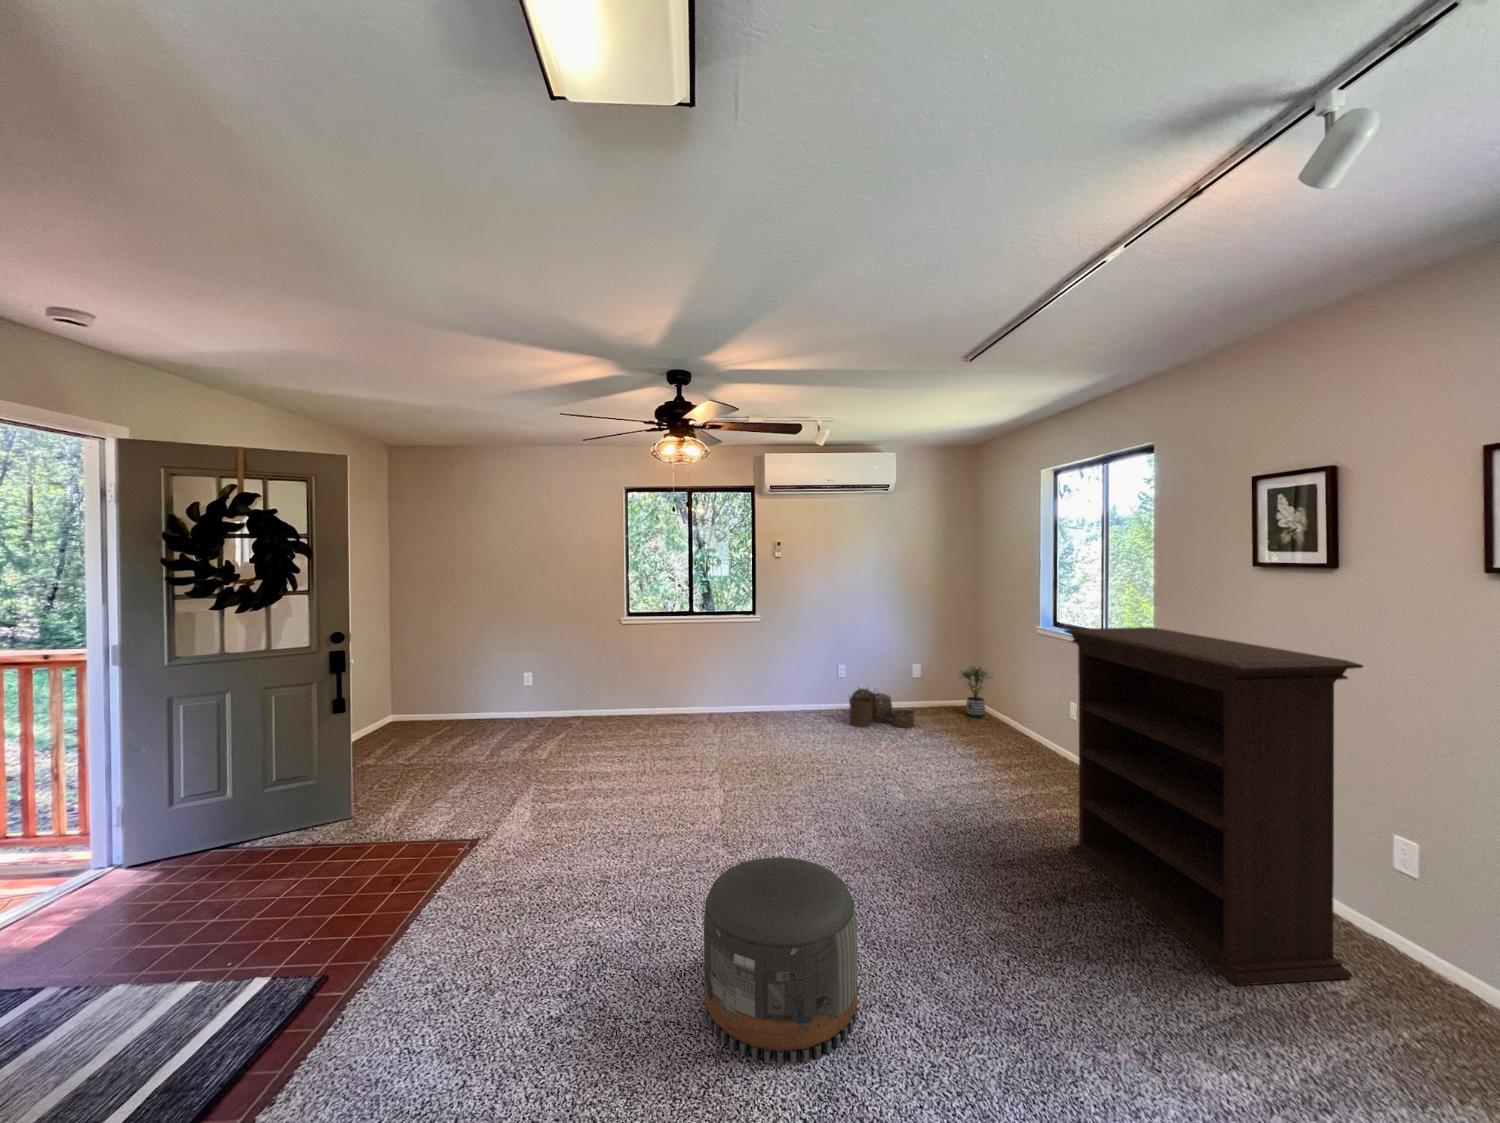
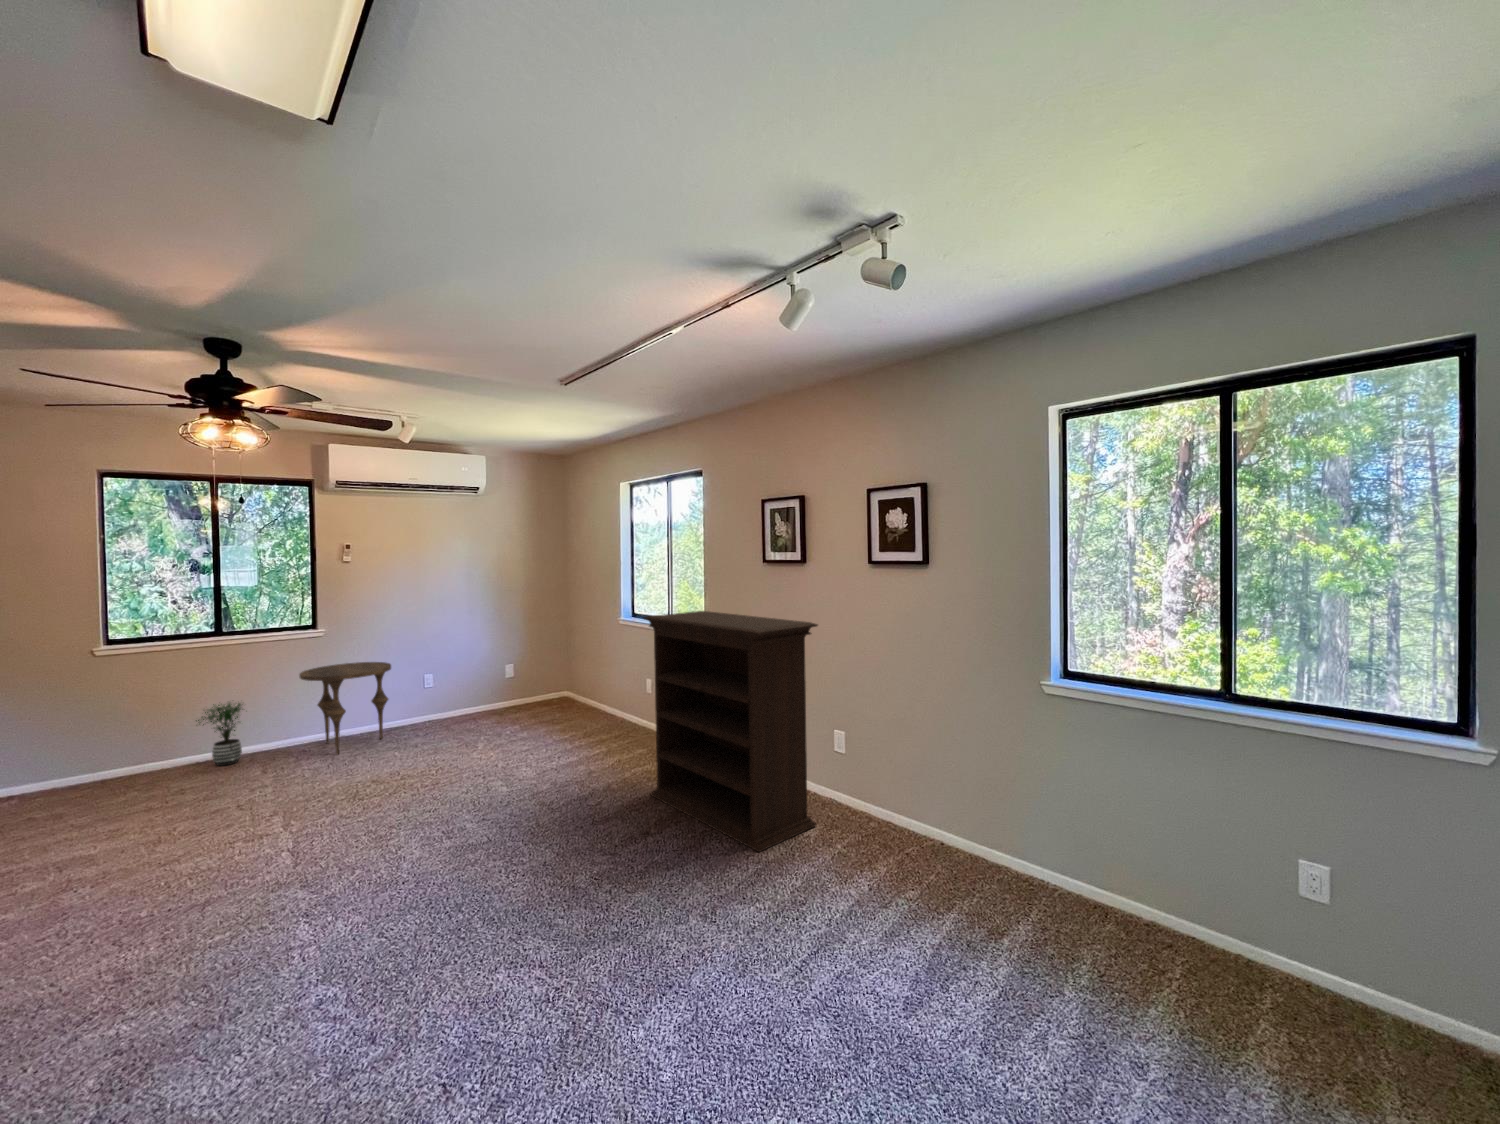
side table: none [741,647,810,728] -> present [299,662,391,754]
potted plant: present [960,666,990,718] -> present [196,703,243,766]
woven basket: present [849,687,914,727] -> none [438,693,509,734]
pouf: present [704,857,857,1064] -> none [306,858,484,1067]

